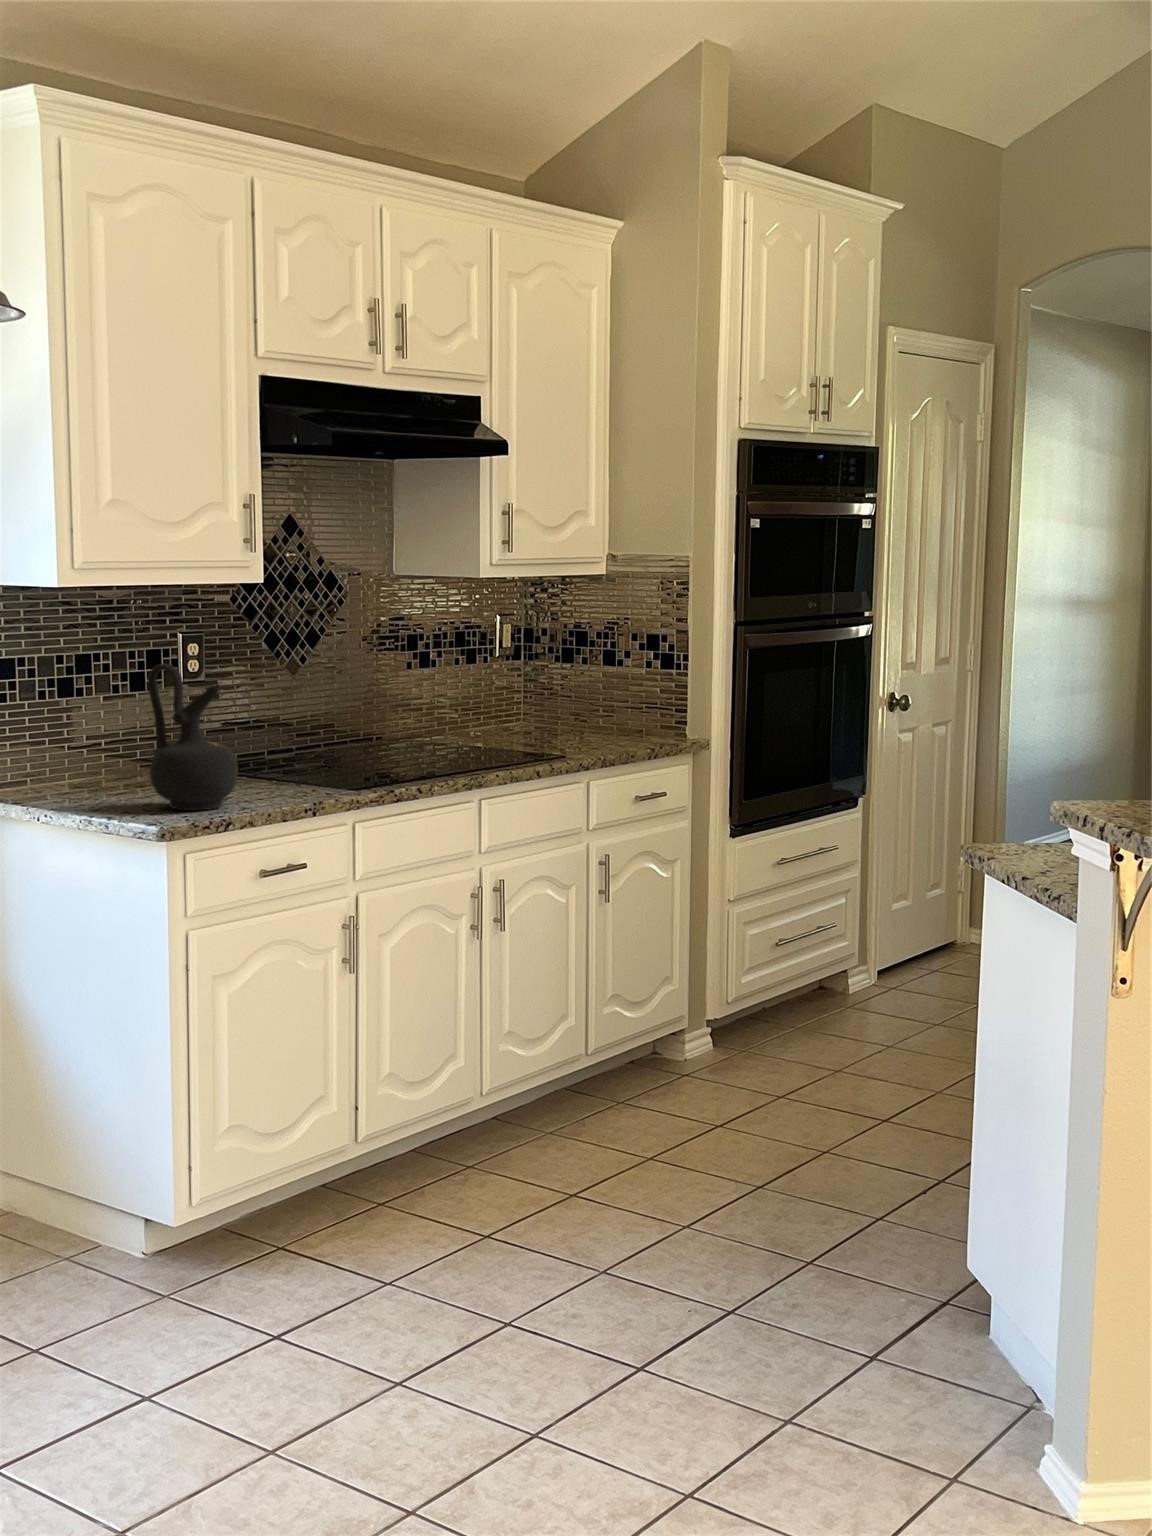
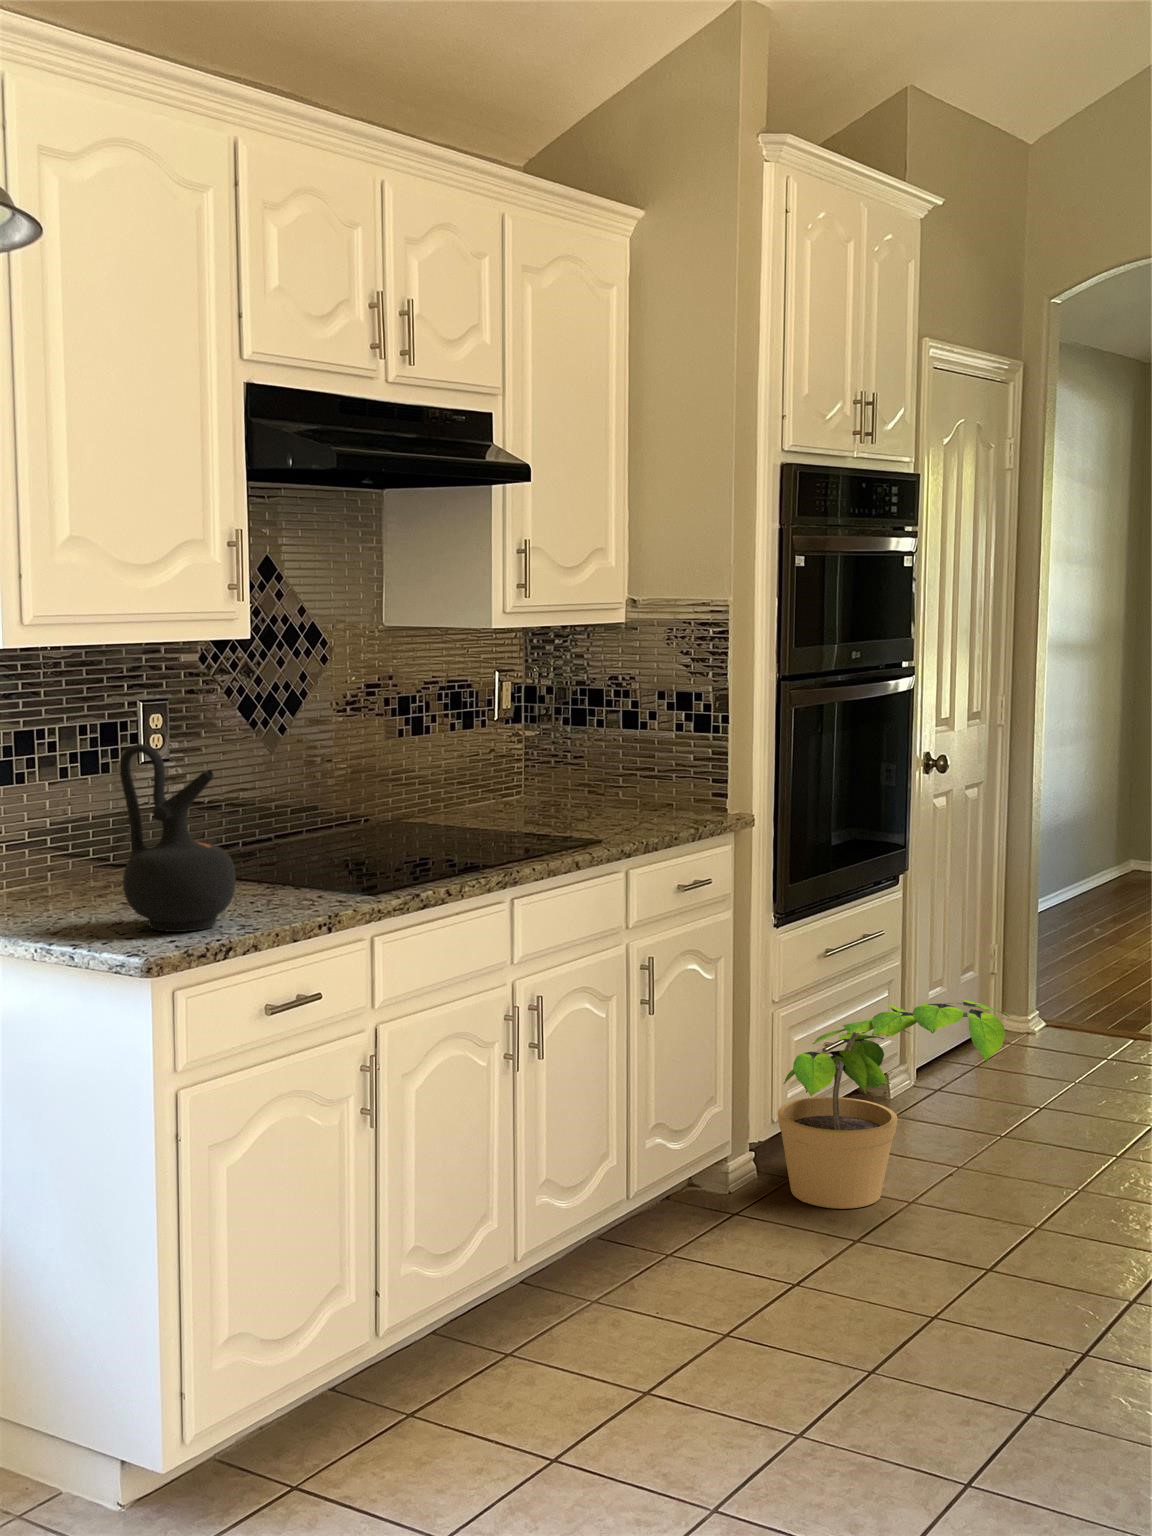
potted plant: none [726,901,920,1077] -> present [778,1000,1009,1209]

